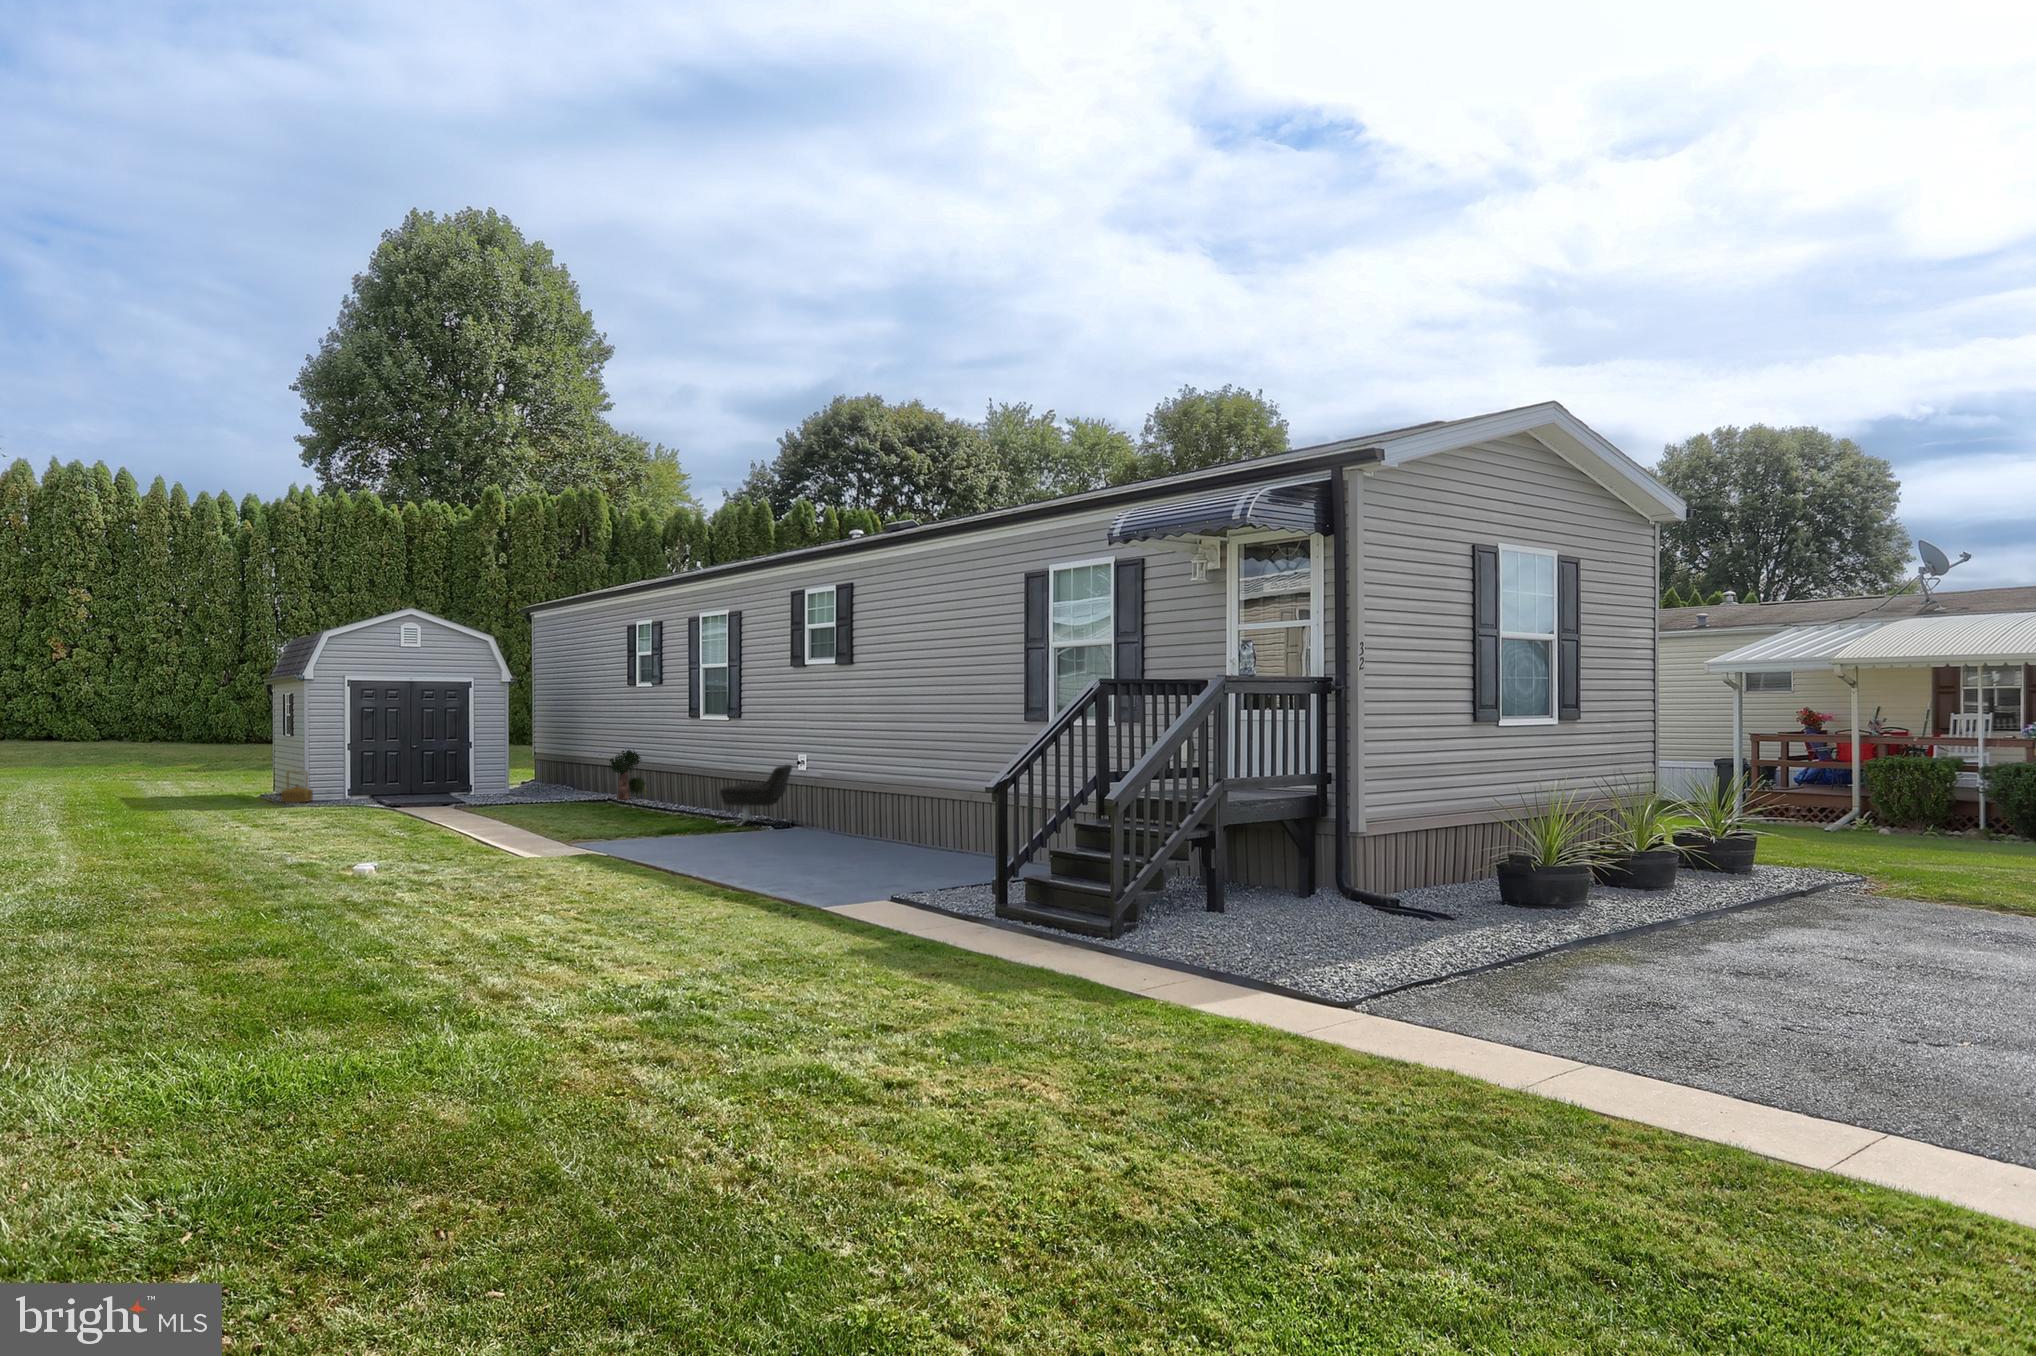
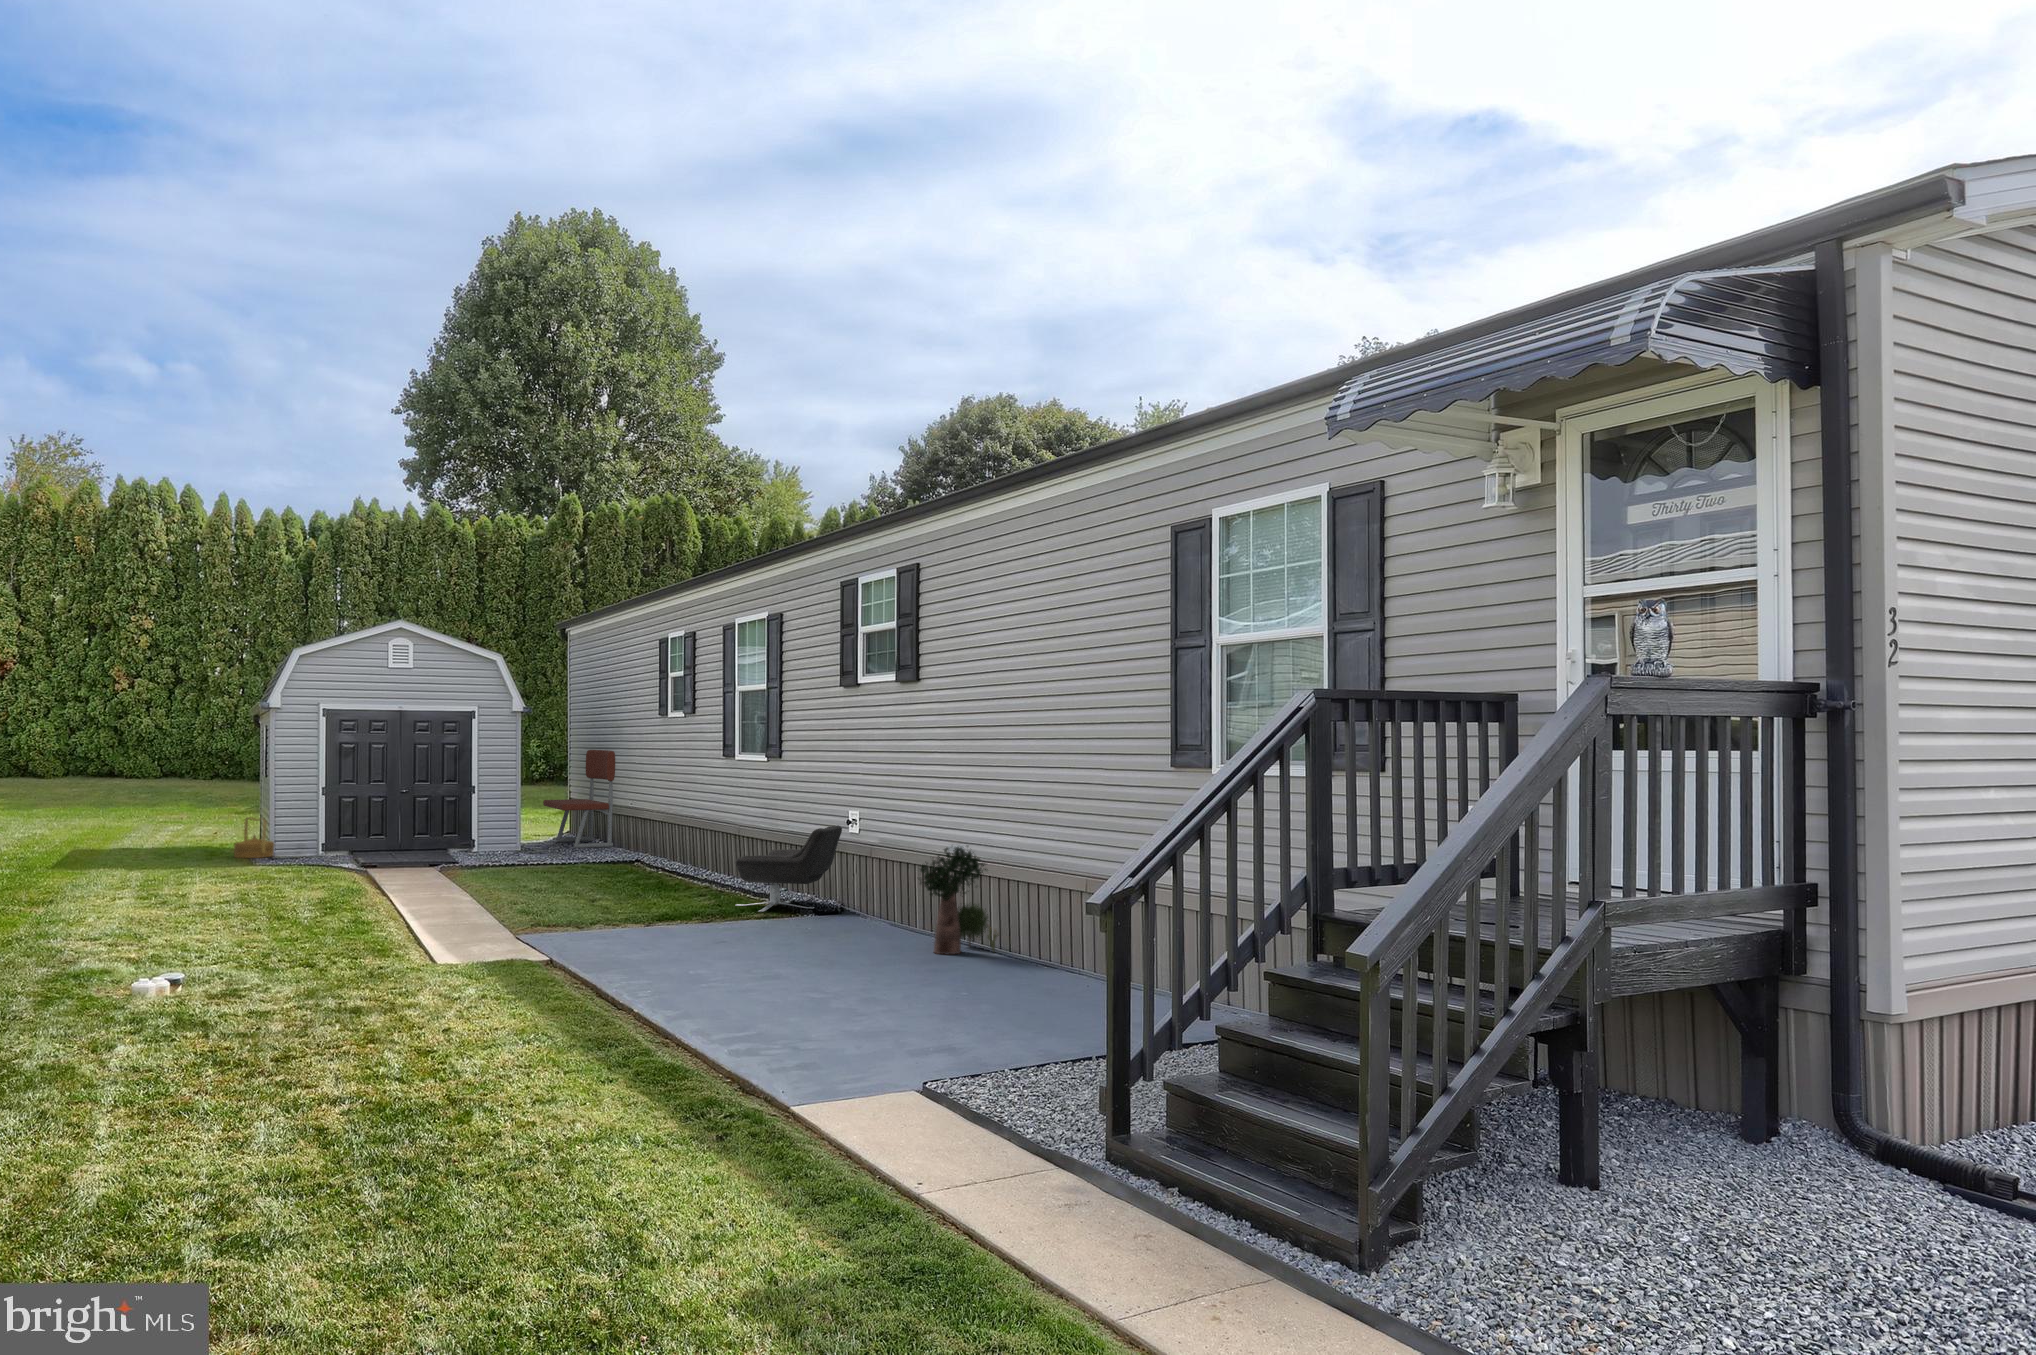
bench: none [518,711,580,790] -> present [543,750,615,848]
potted plant: present [609,749,648,799] -> present [919,847,998,954]

